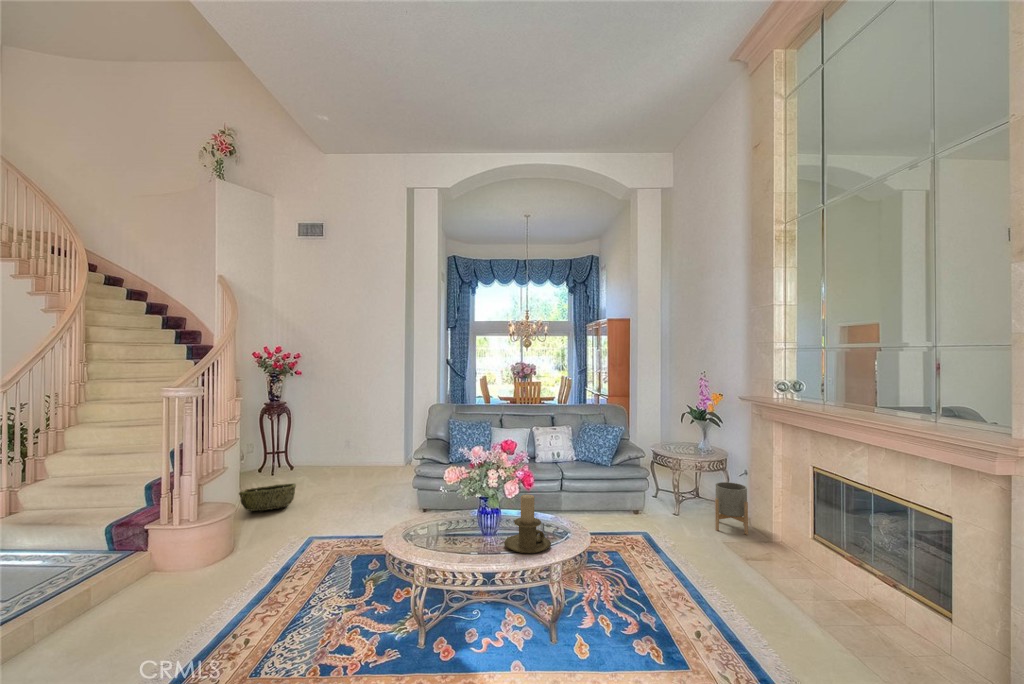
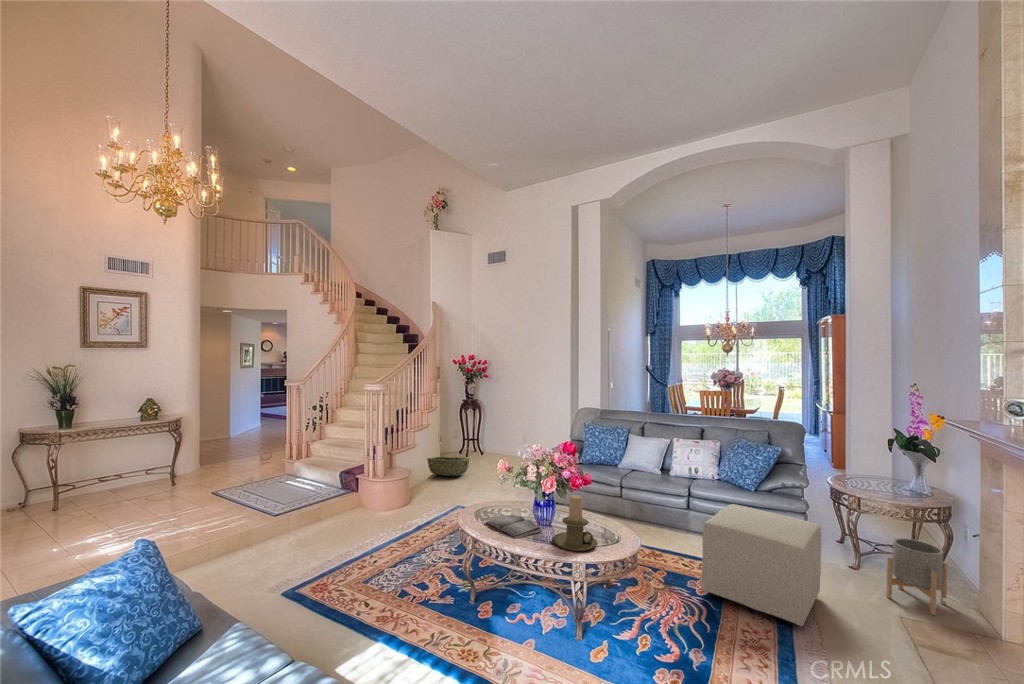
ottoman: none [609,479,696,570] -> present [701,504,821,626]
hardback book: none [418,532,485,557] -> present [486,515,542,538]

